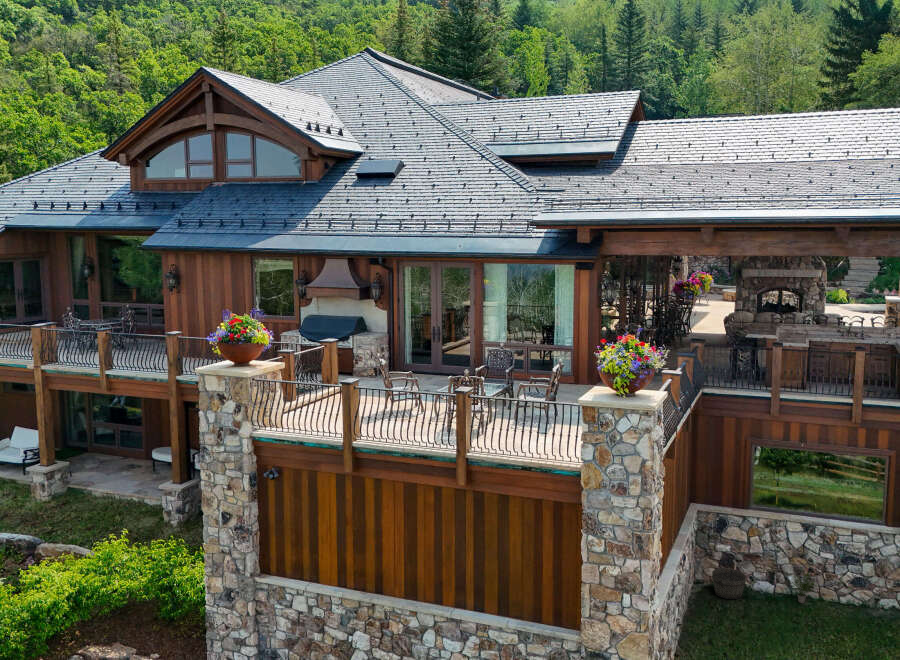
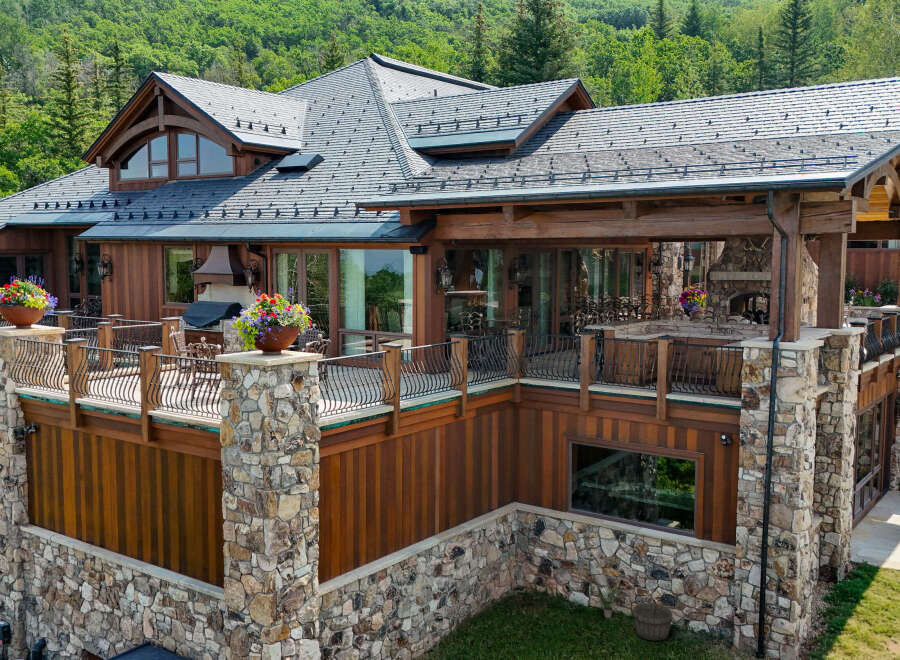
wooden bucket: present [712,568,746,599] -> present [633,602,673,641]

